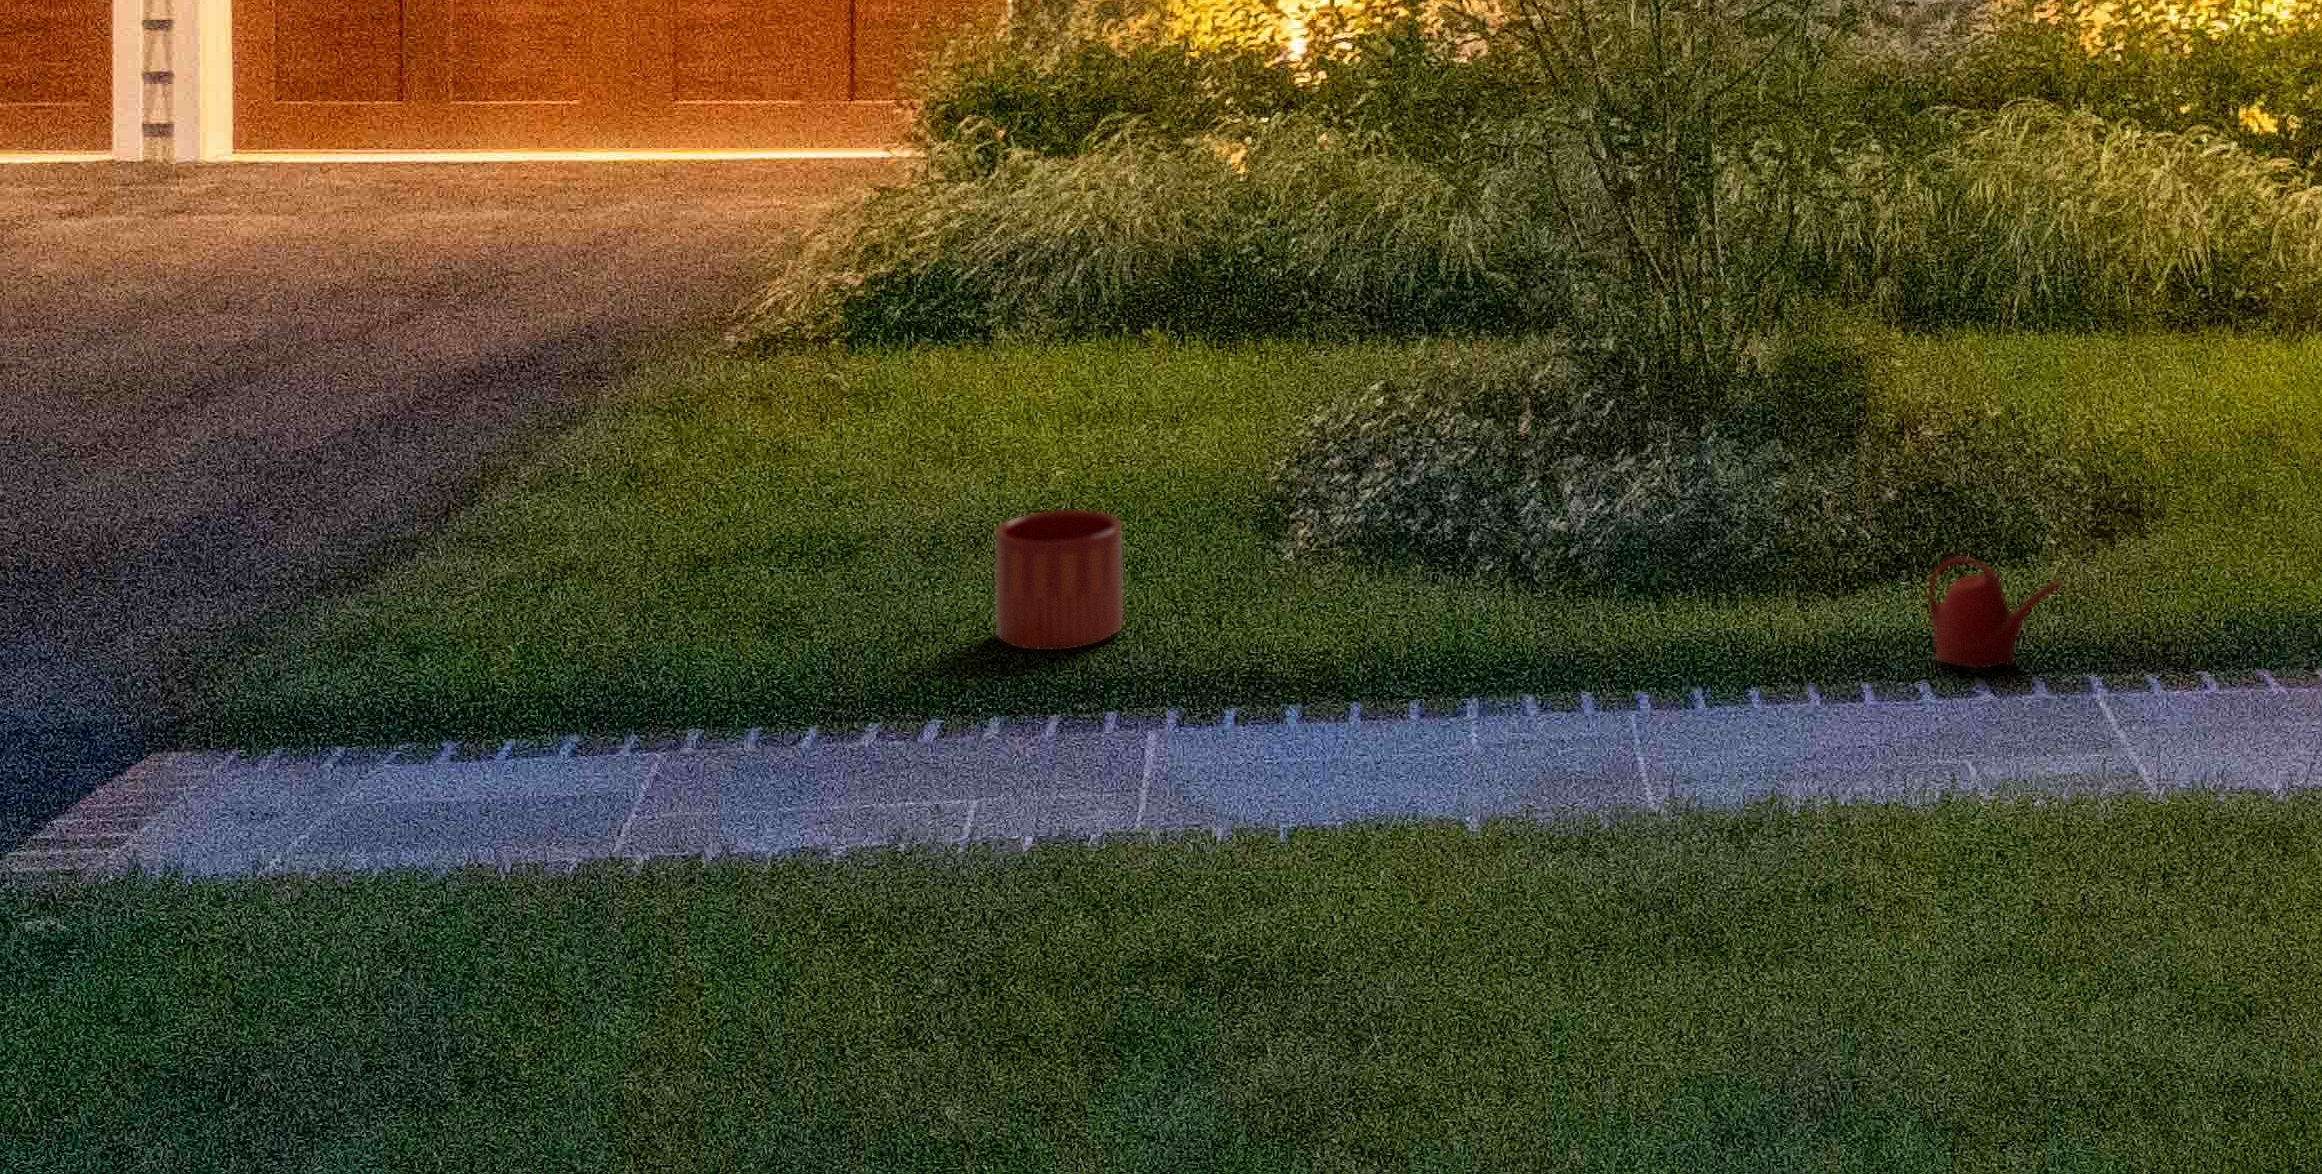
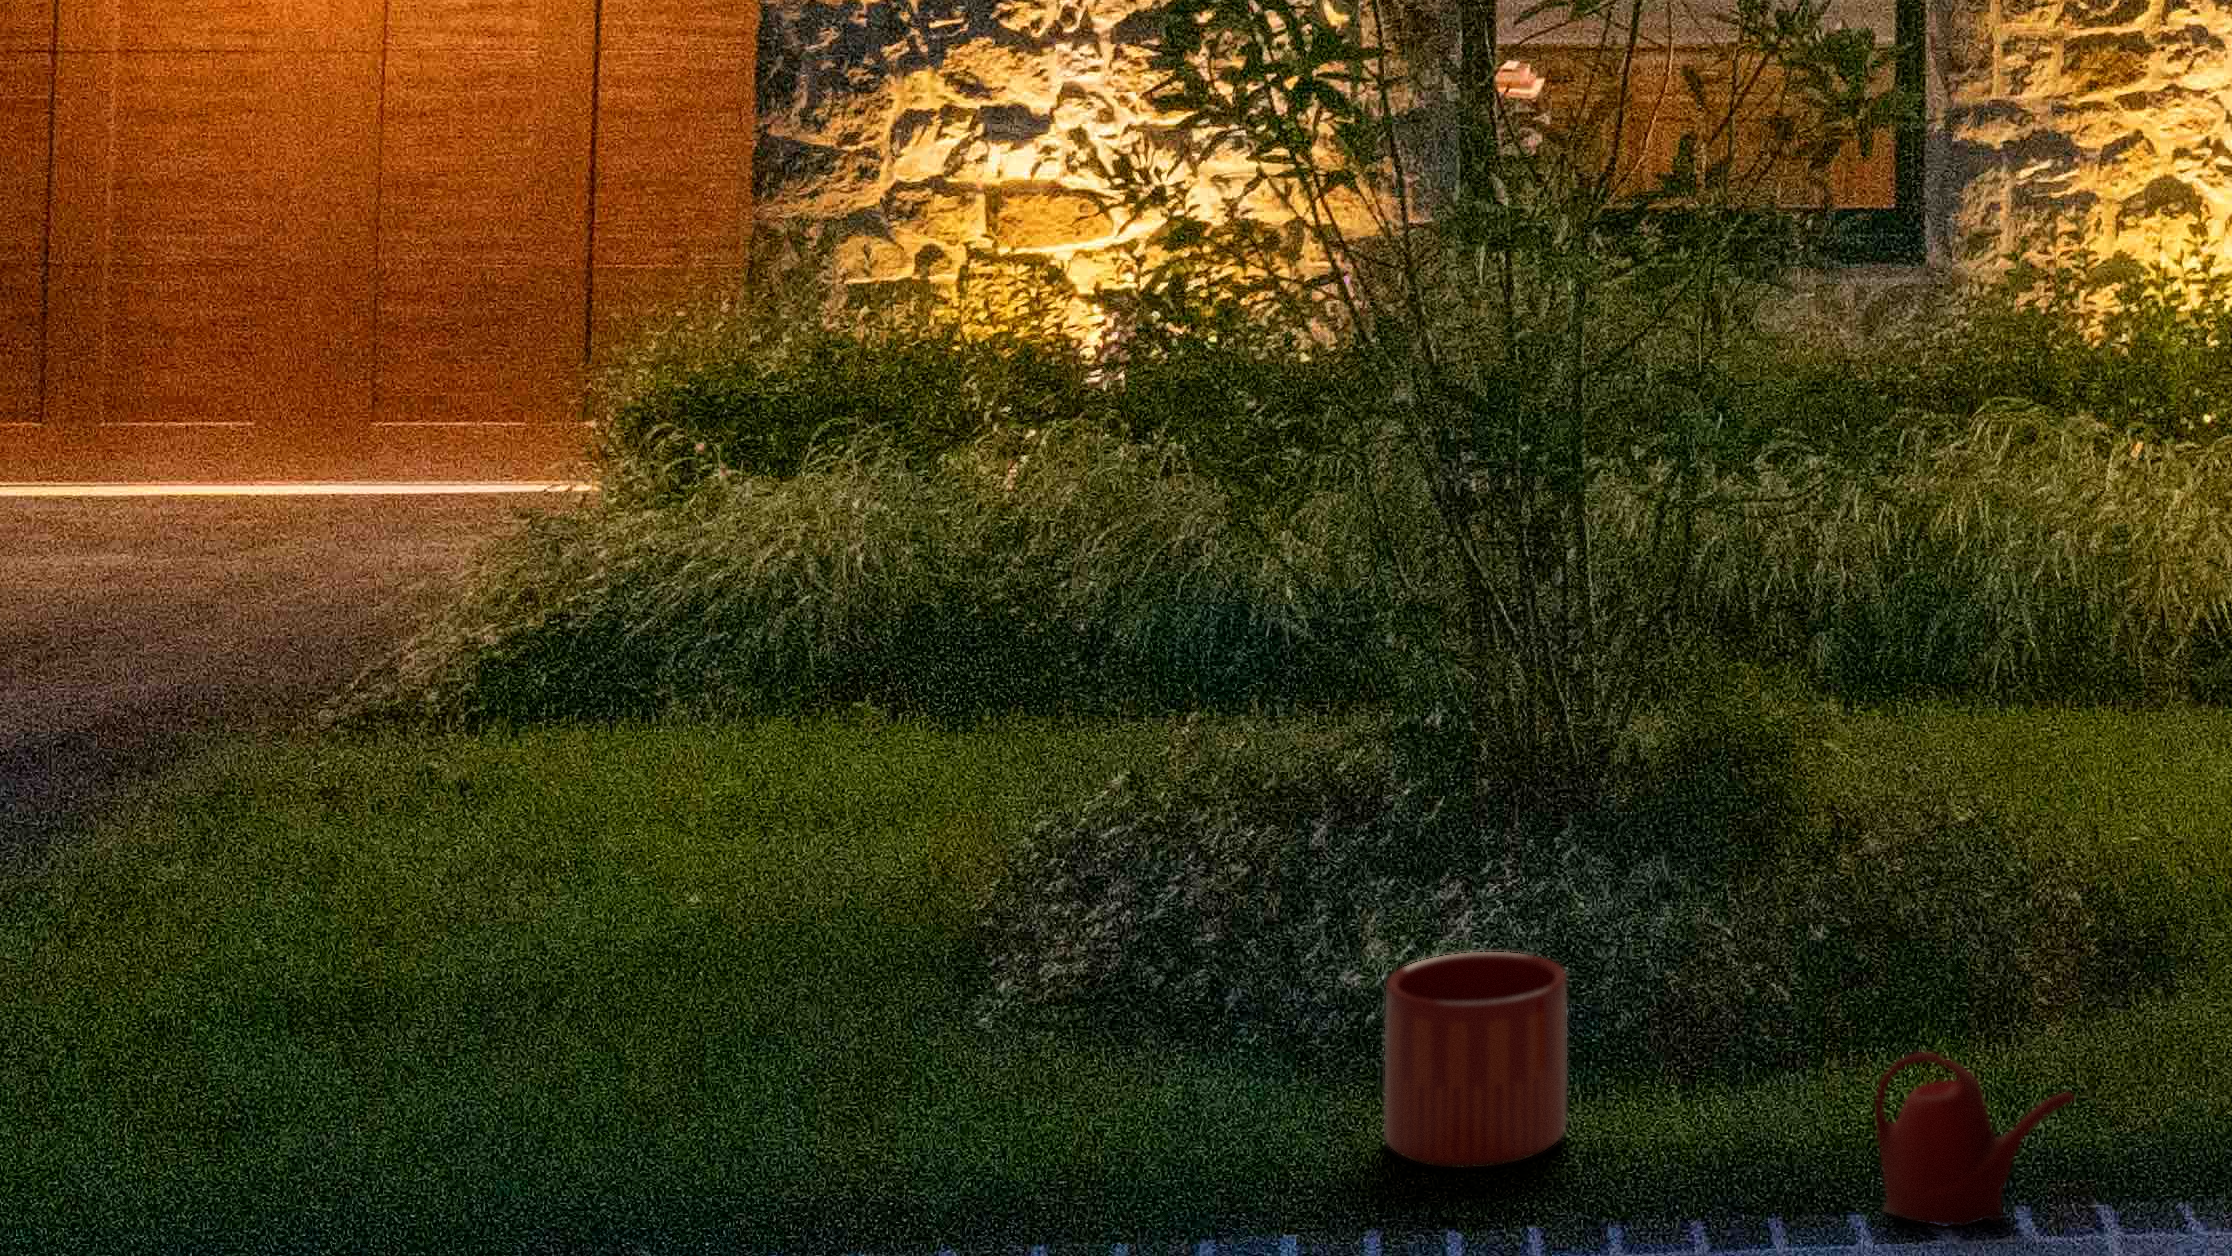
planter: present [996,510,1123,650] -> present [1384,952,1567,1168]

